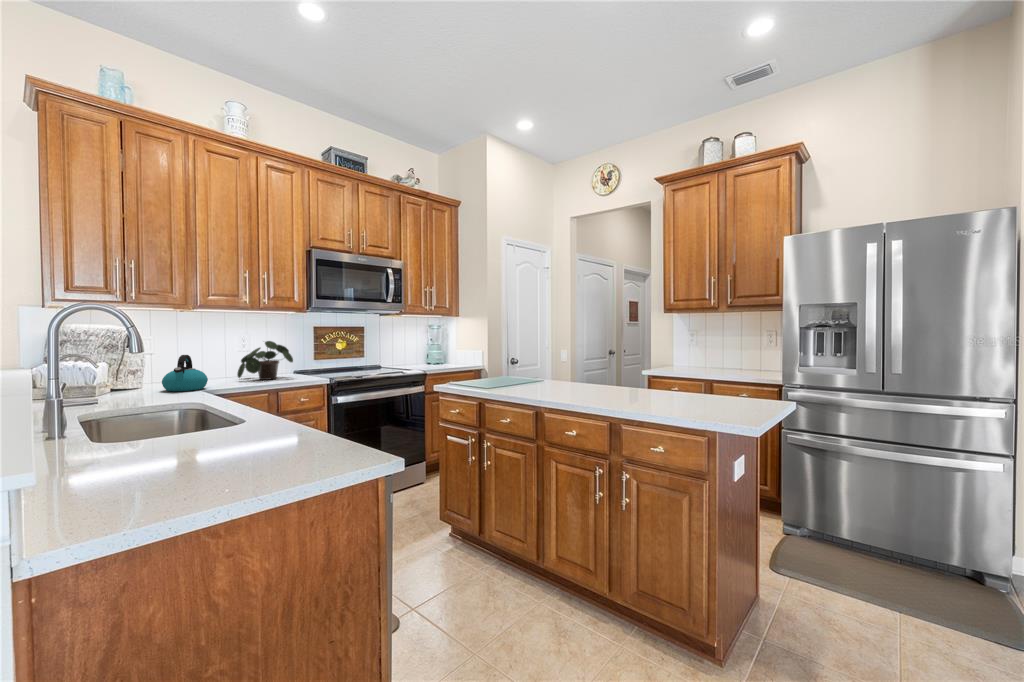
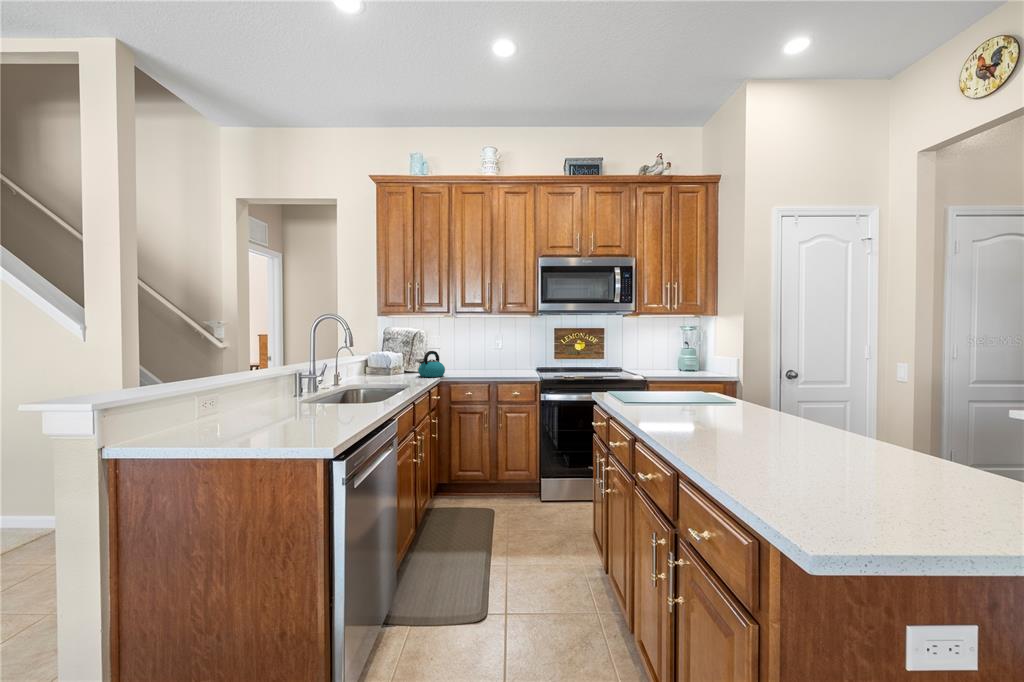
potted plant: present [237,341,293,380] -> none [476,341,516,374]

